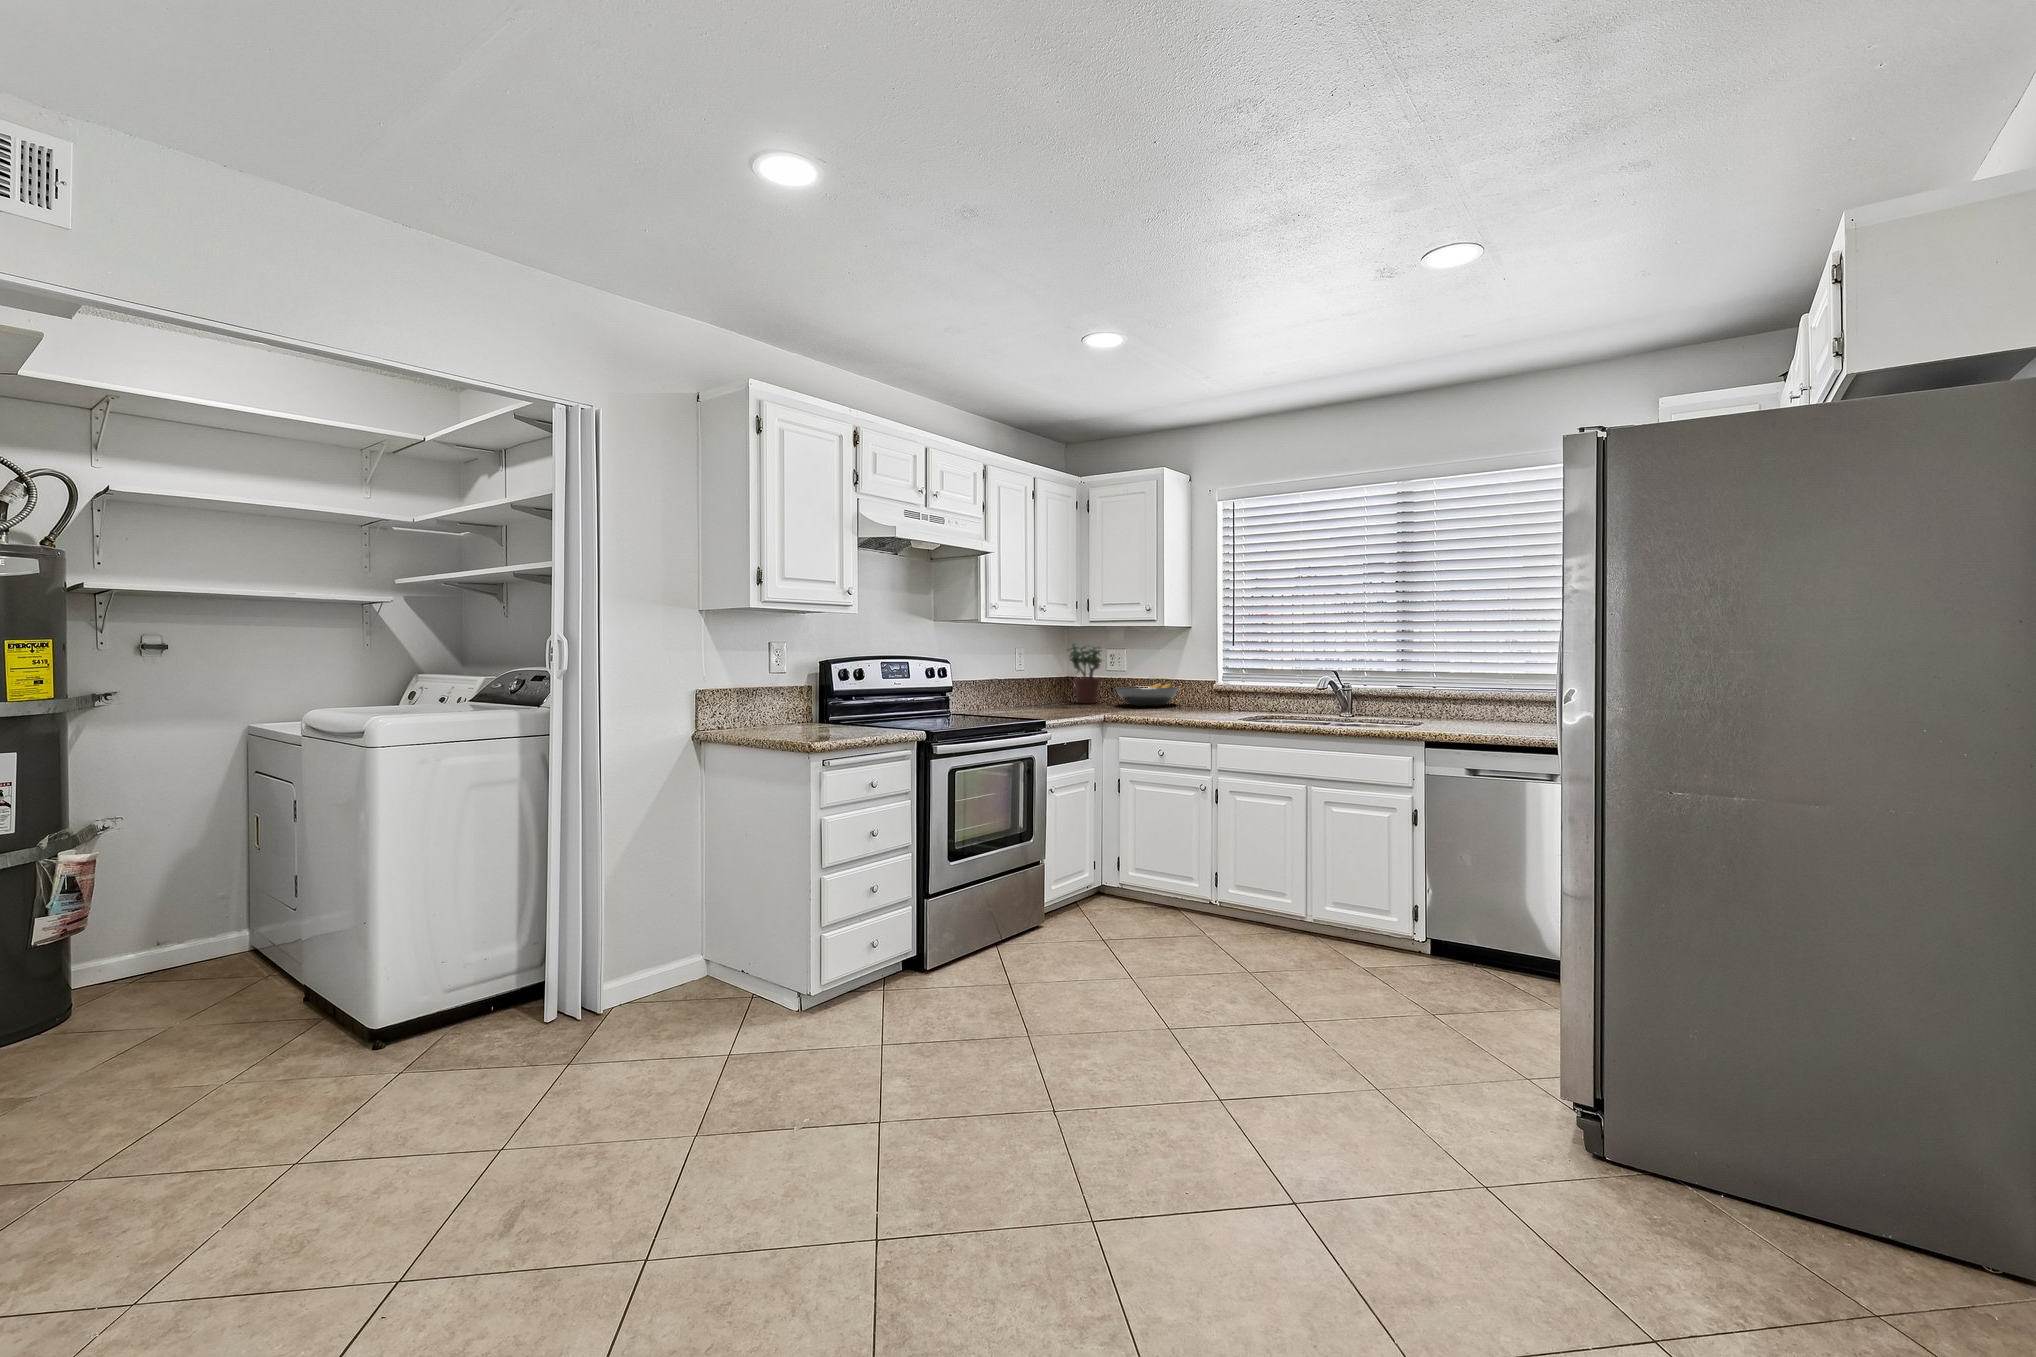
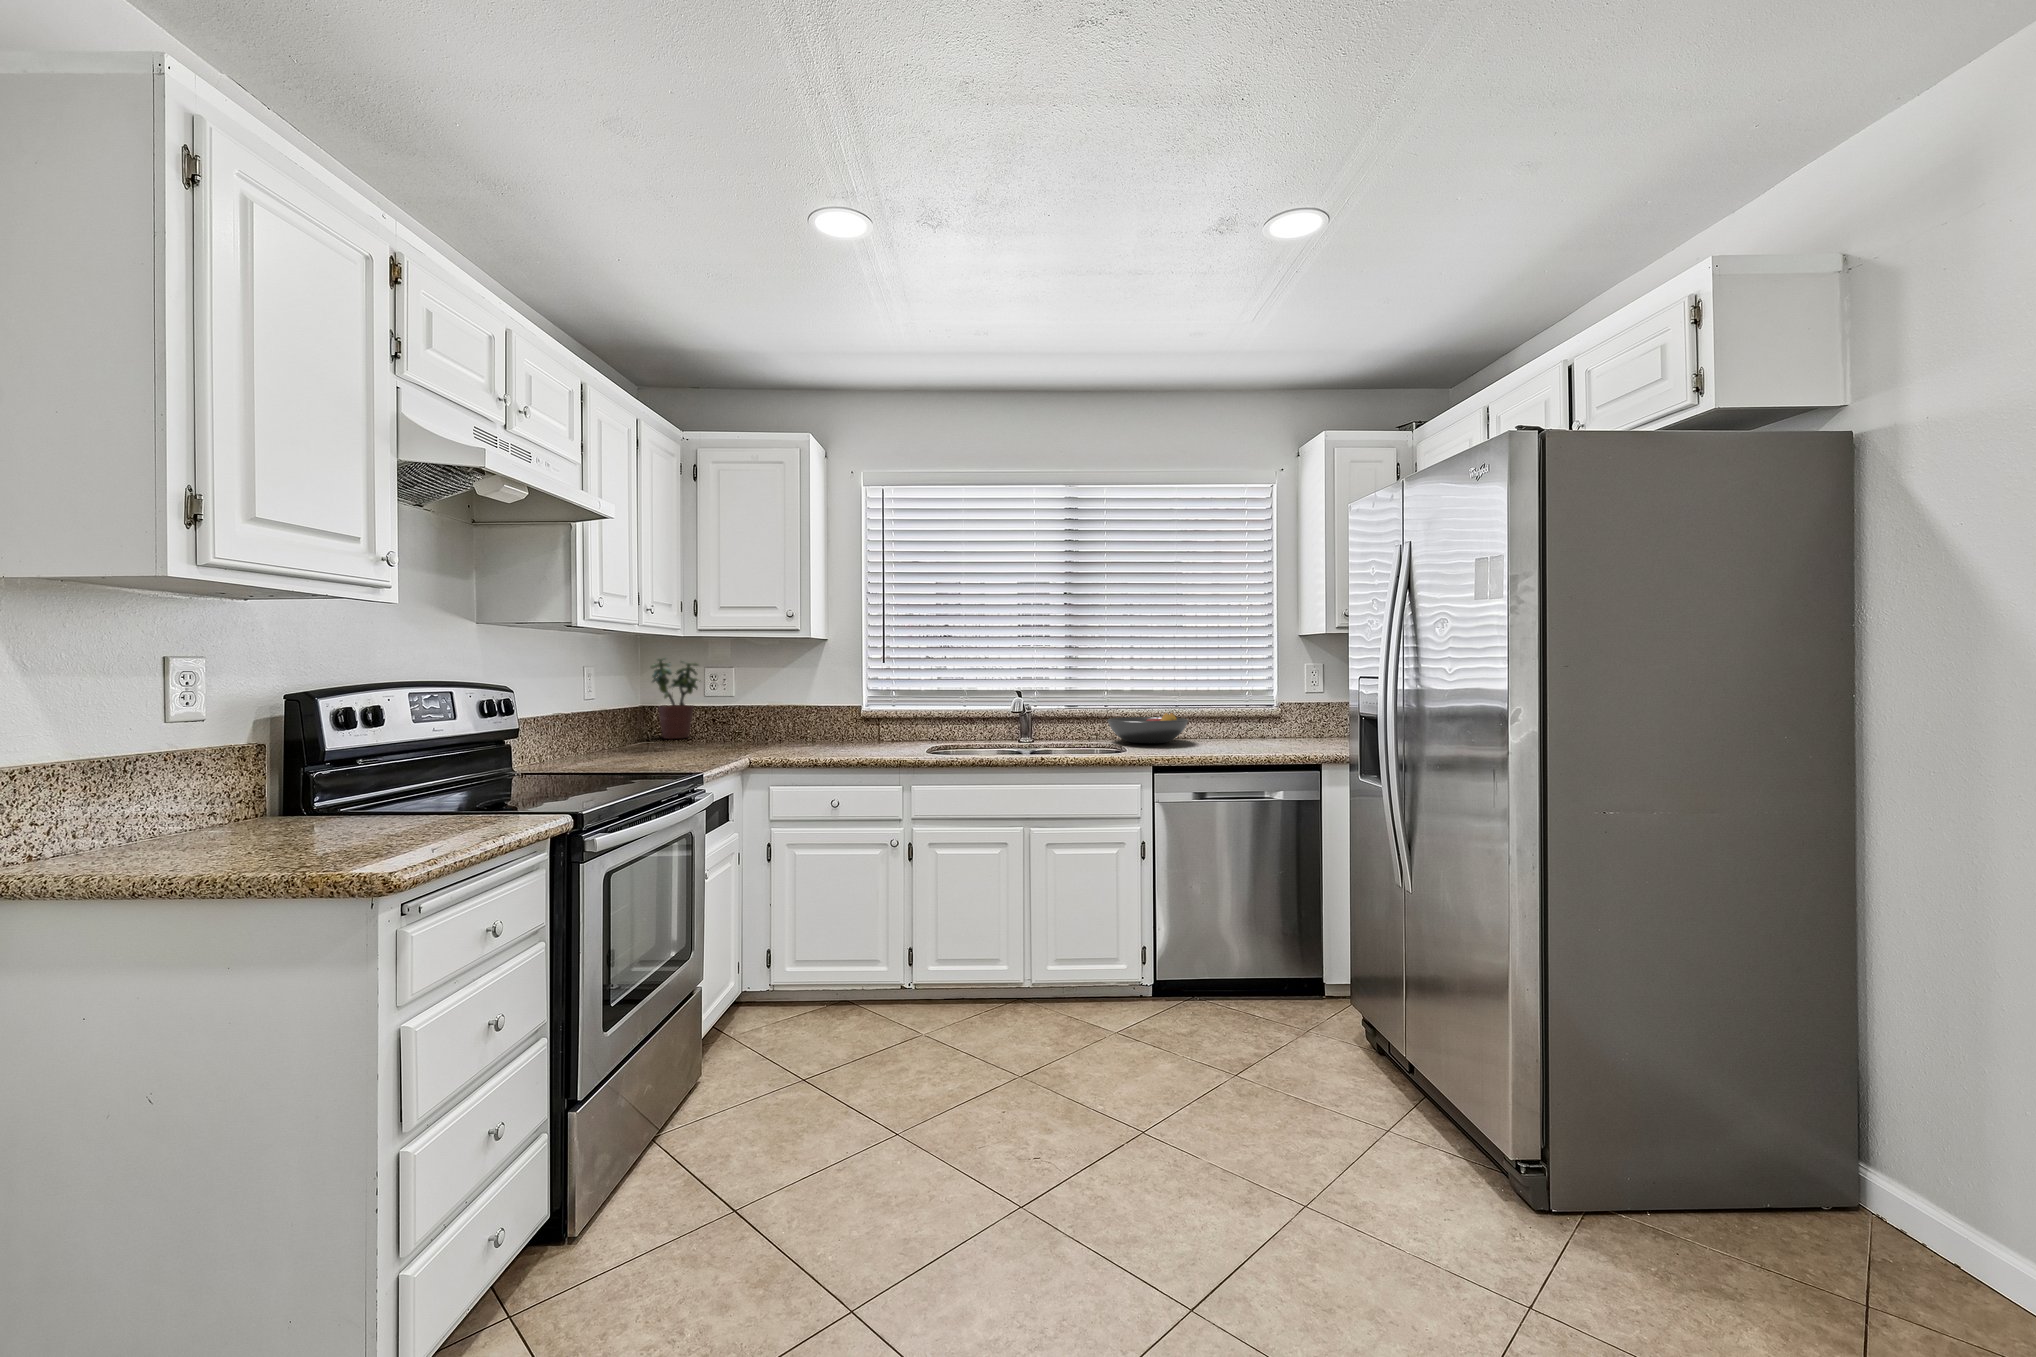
fruit bowl: present [1115,683,1179,706] -> present [1107,713,1188,743]

